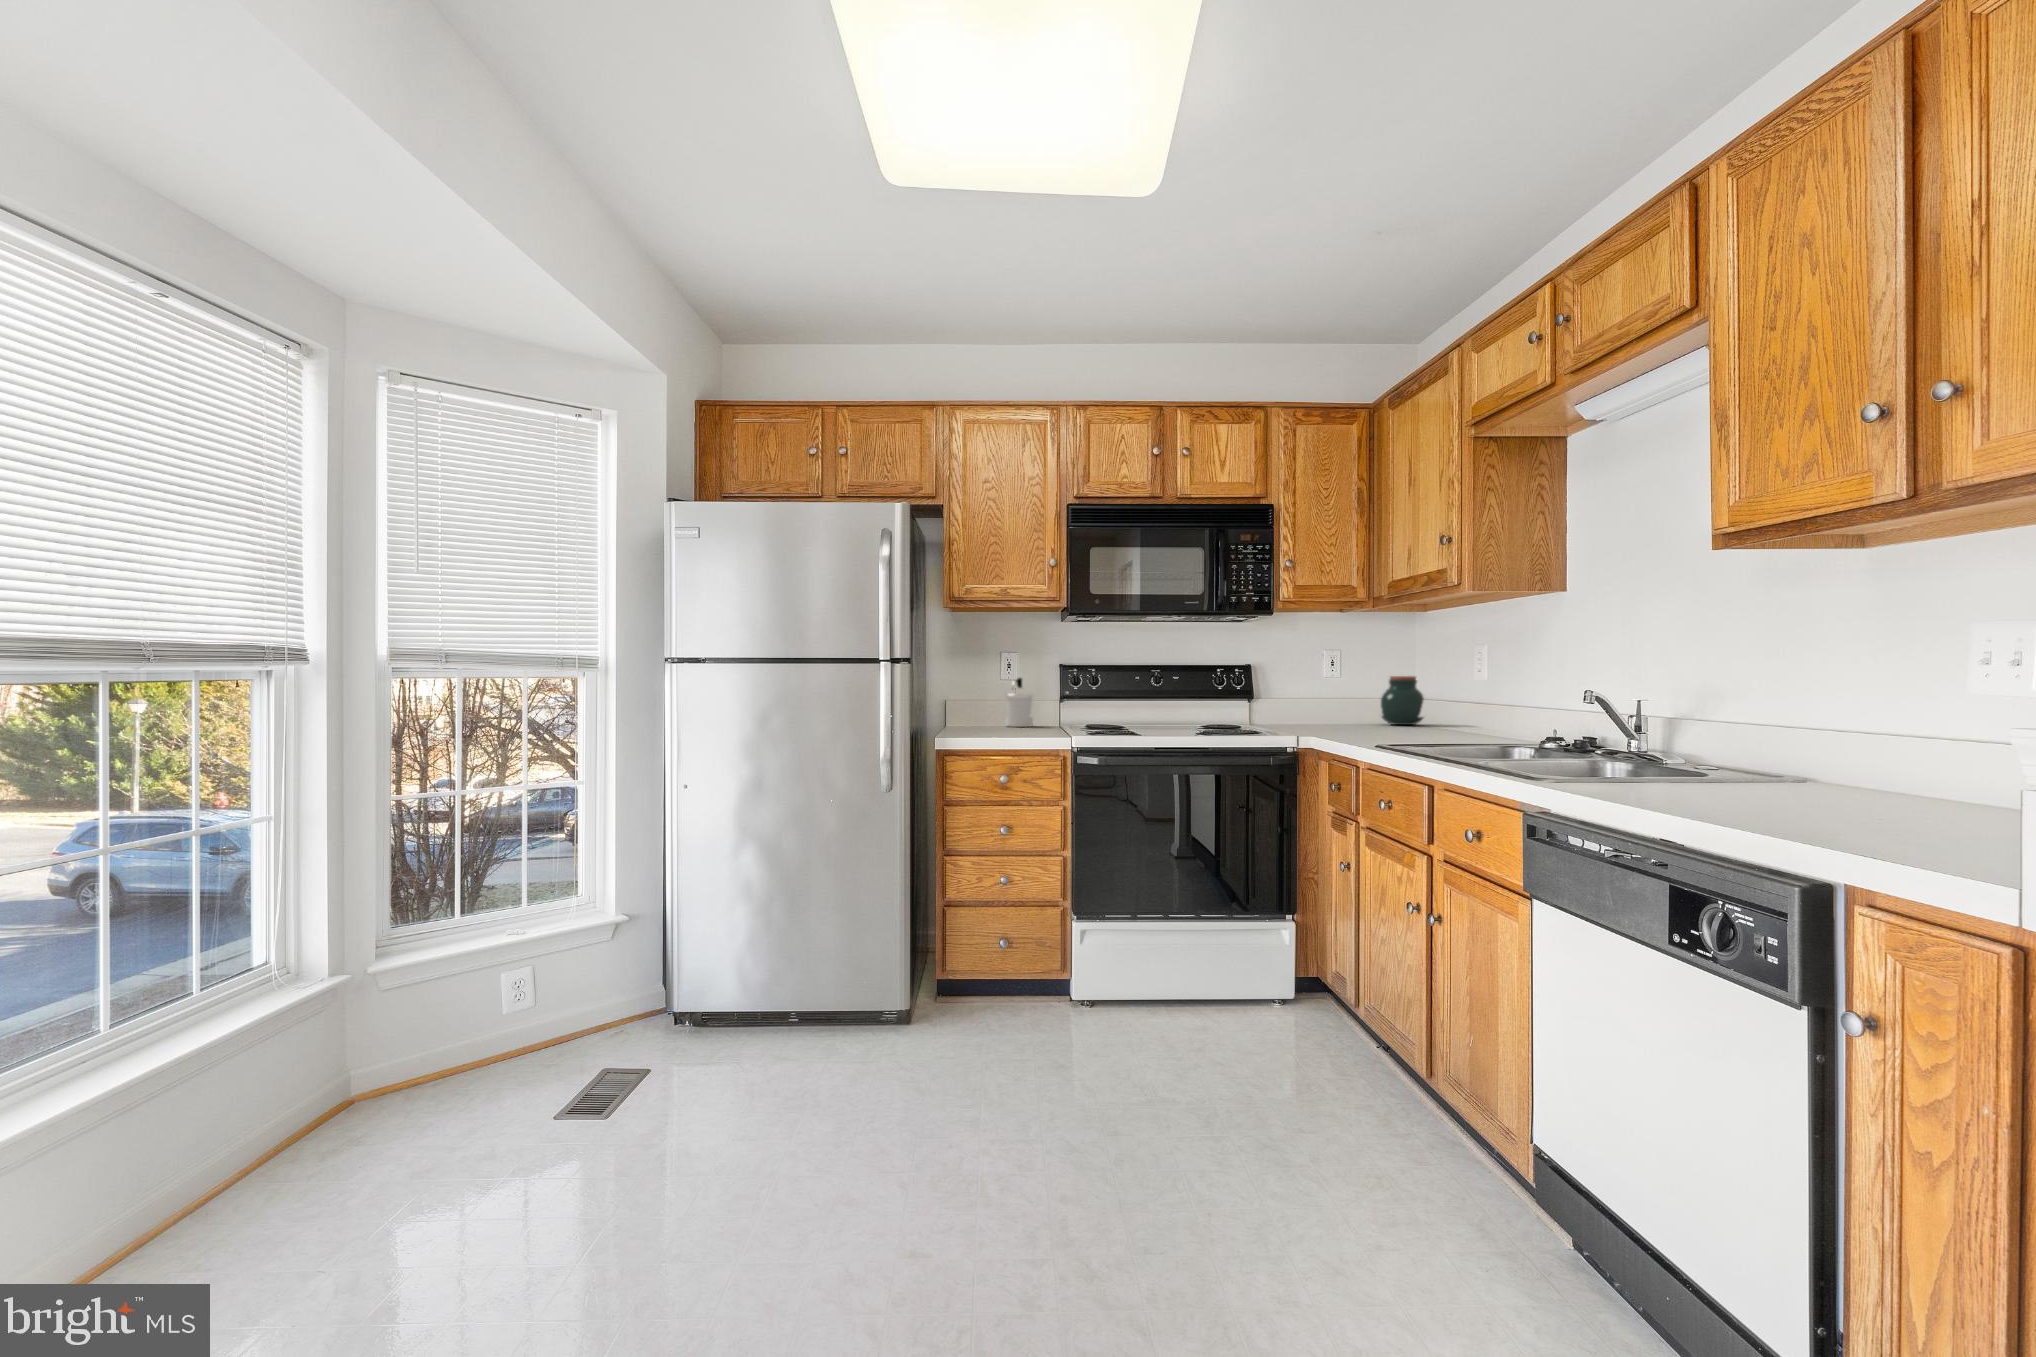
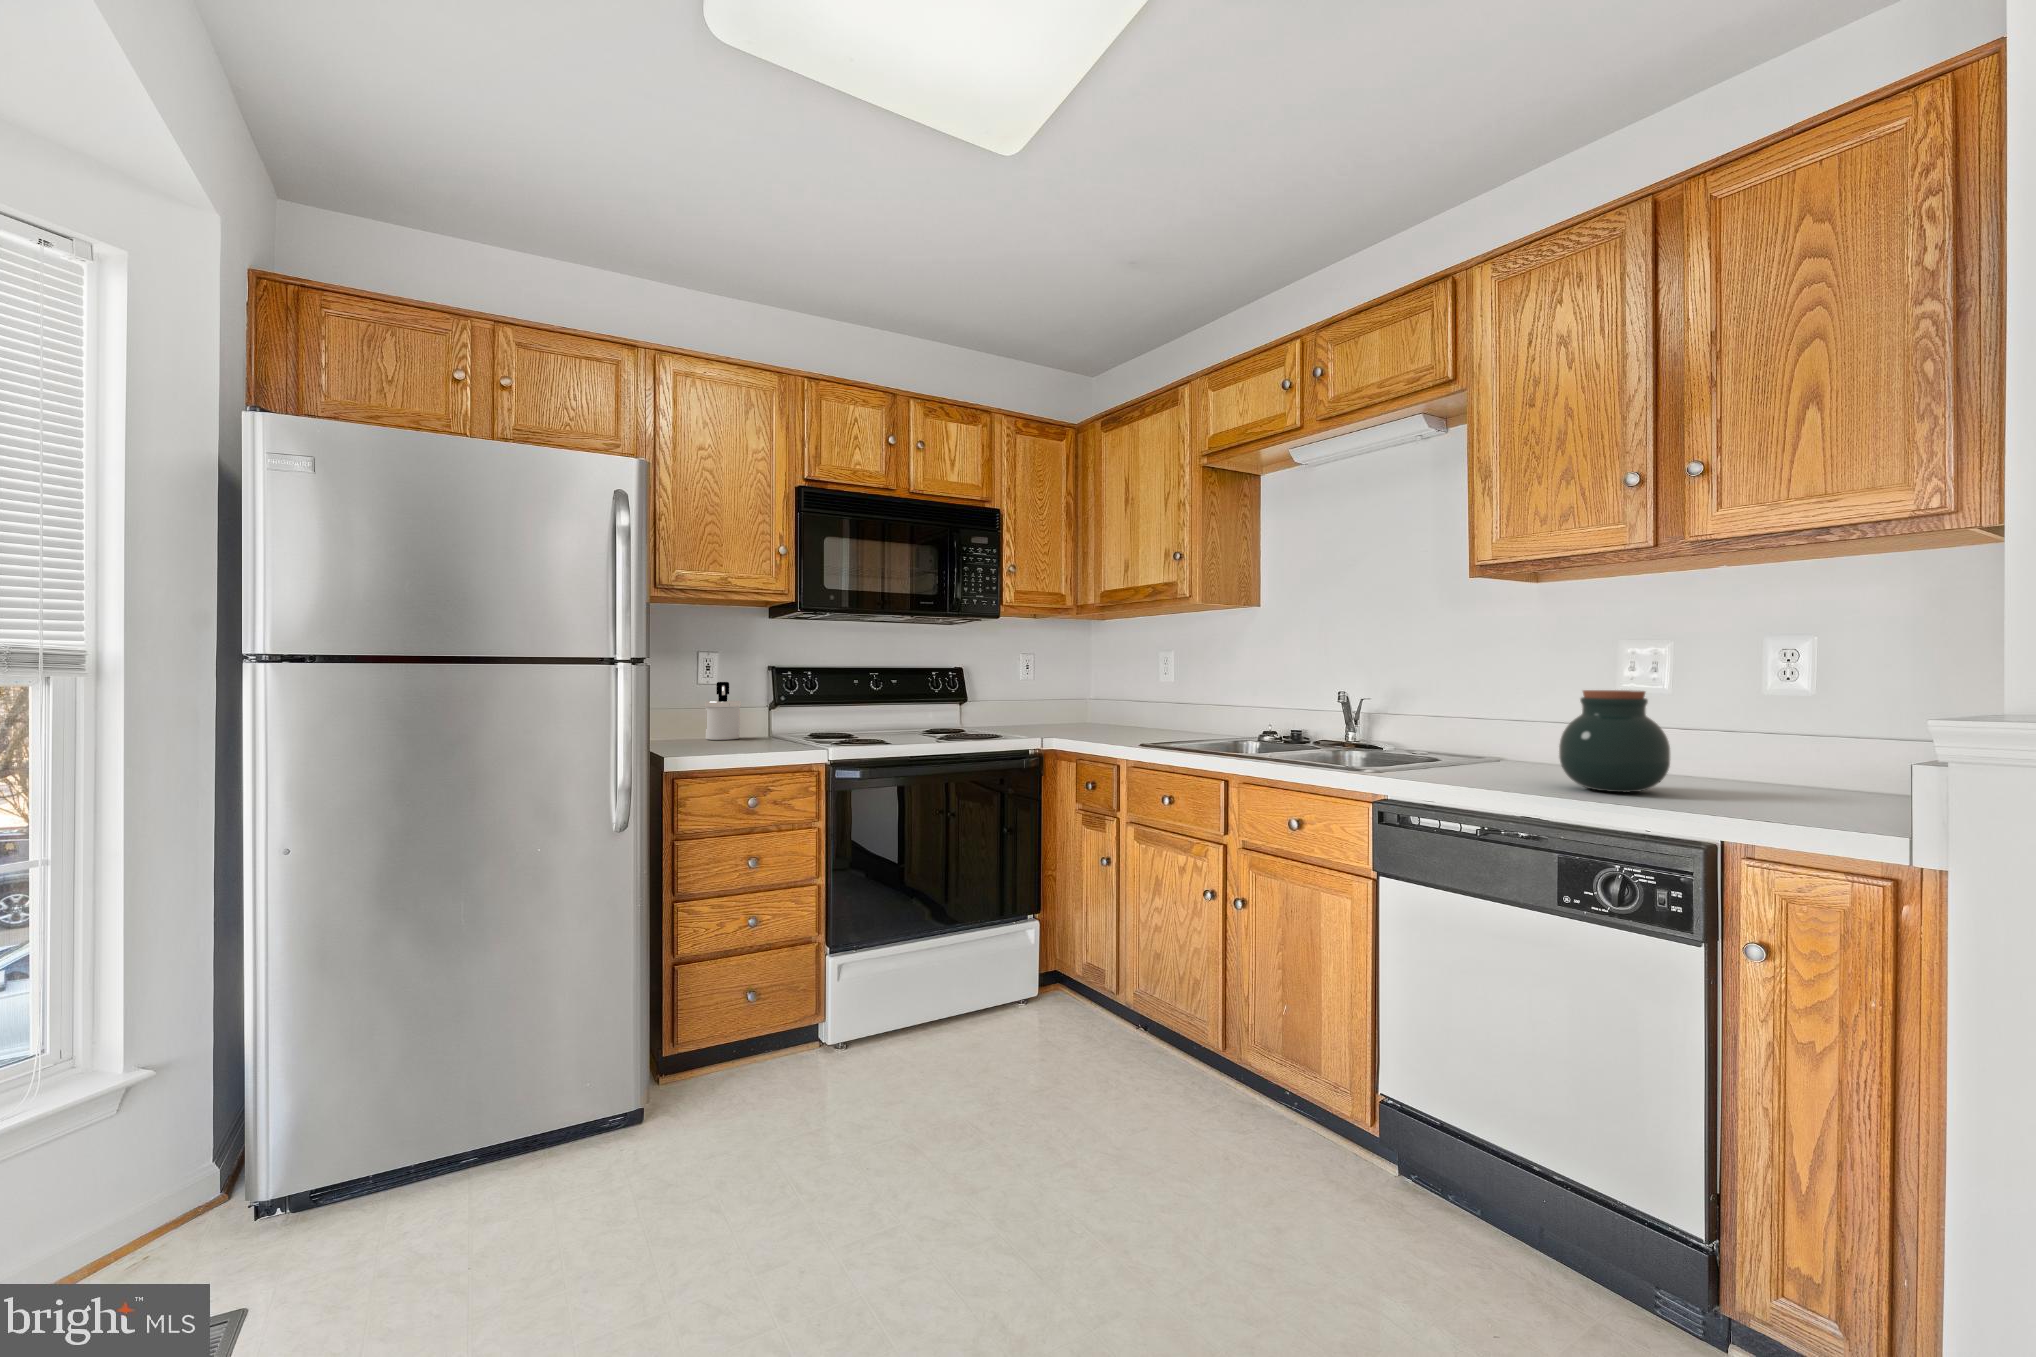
jar: present [1381,676,1424,725] -> present [1559,690,1670,792]

